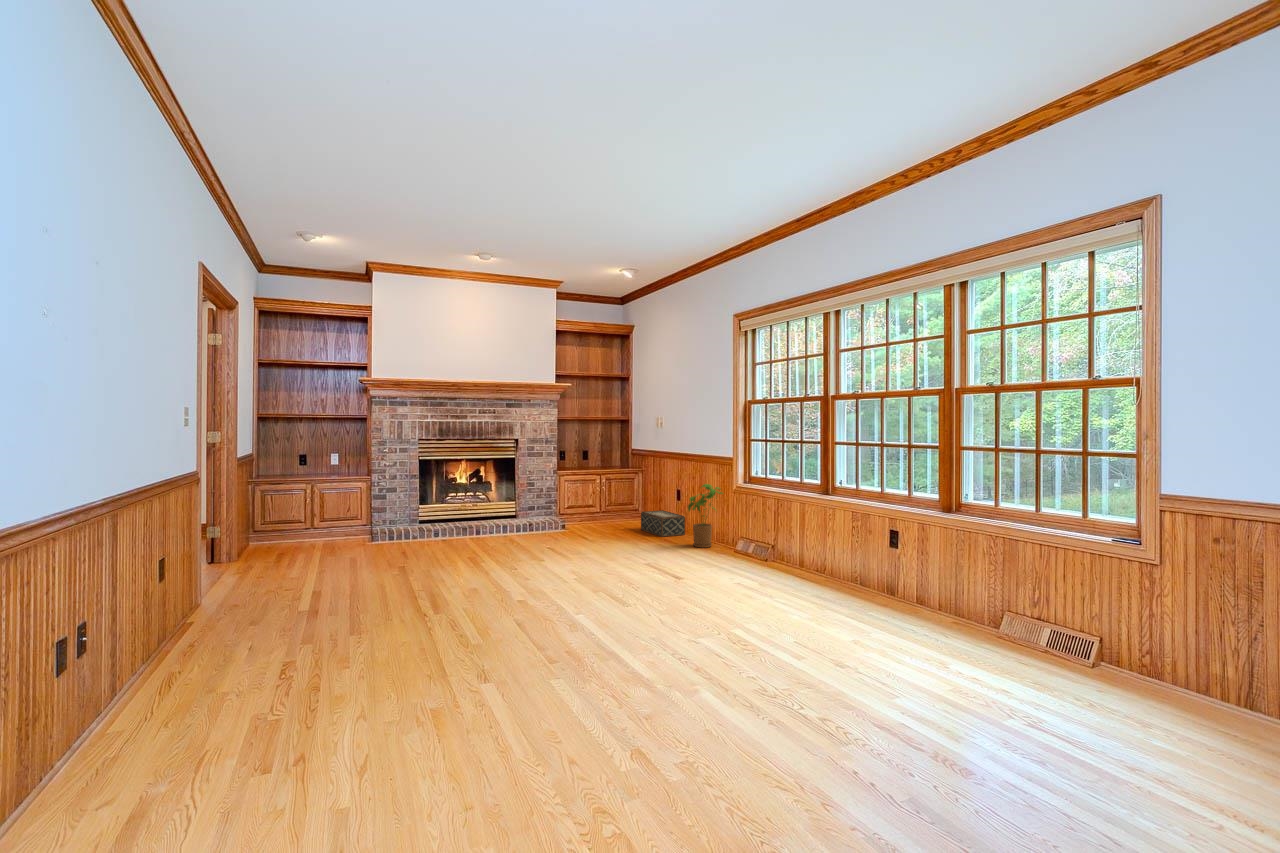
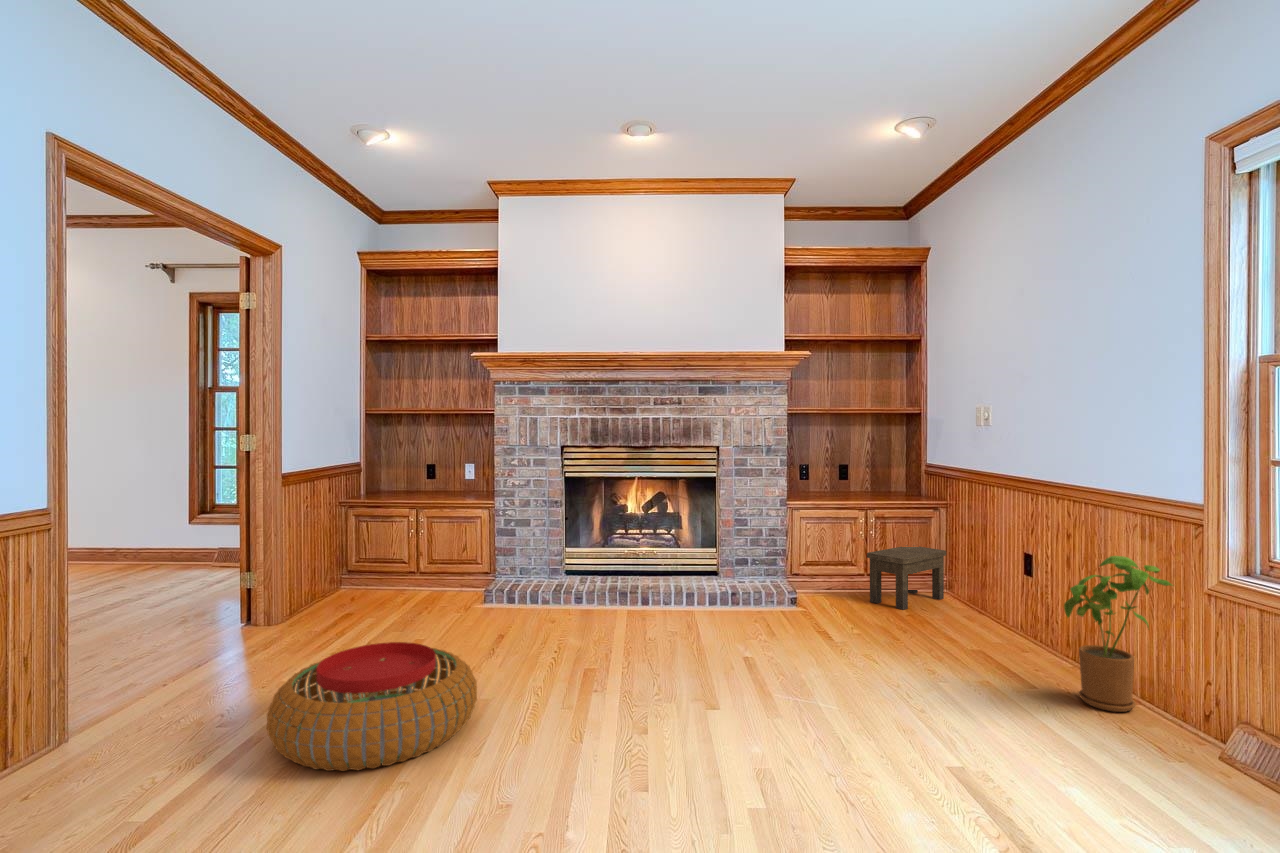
side table: none [602,494,642,527] -> present [867,545,946,610]
woven basket: present [641,510,685,537] -> none [944,588,1048,652]
pouf: none [337,541,439,591] -> present [267,642,477,771]

